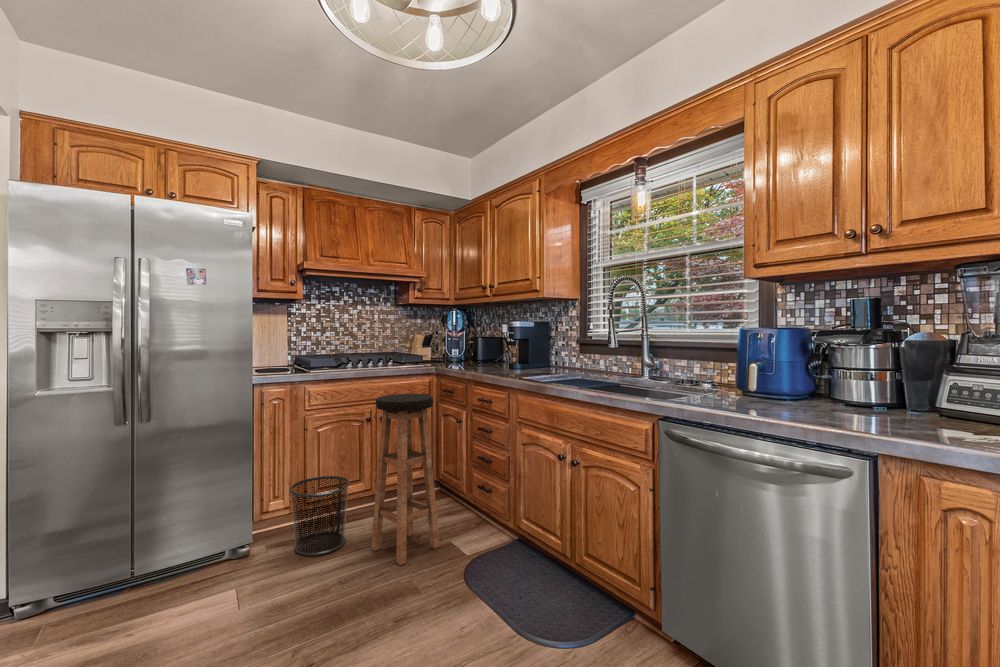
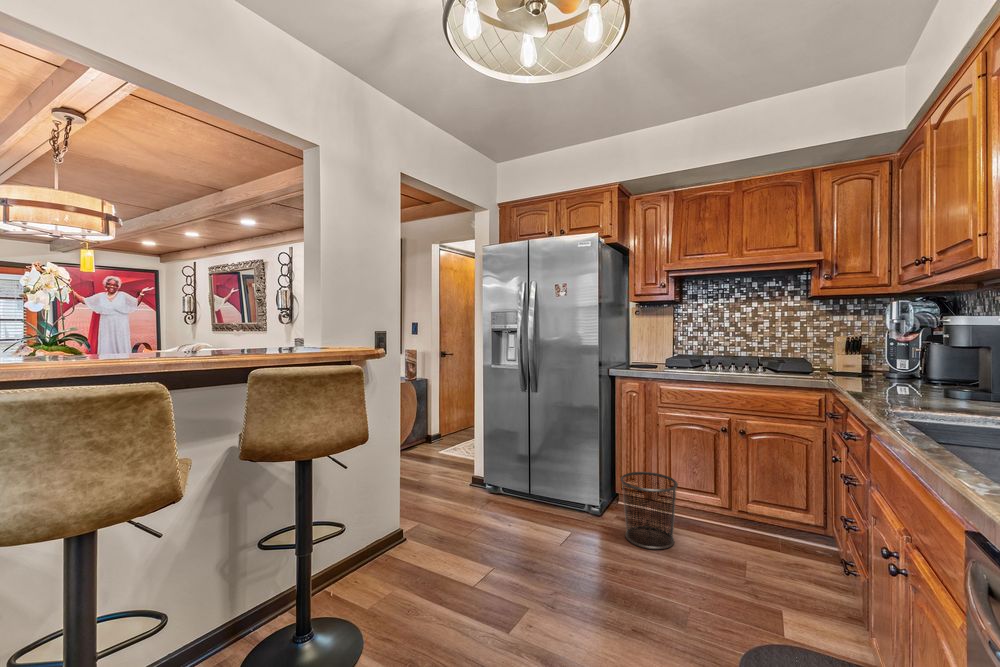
bar stool: present [371,394,440,565] -> none [681,403,761,606]

